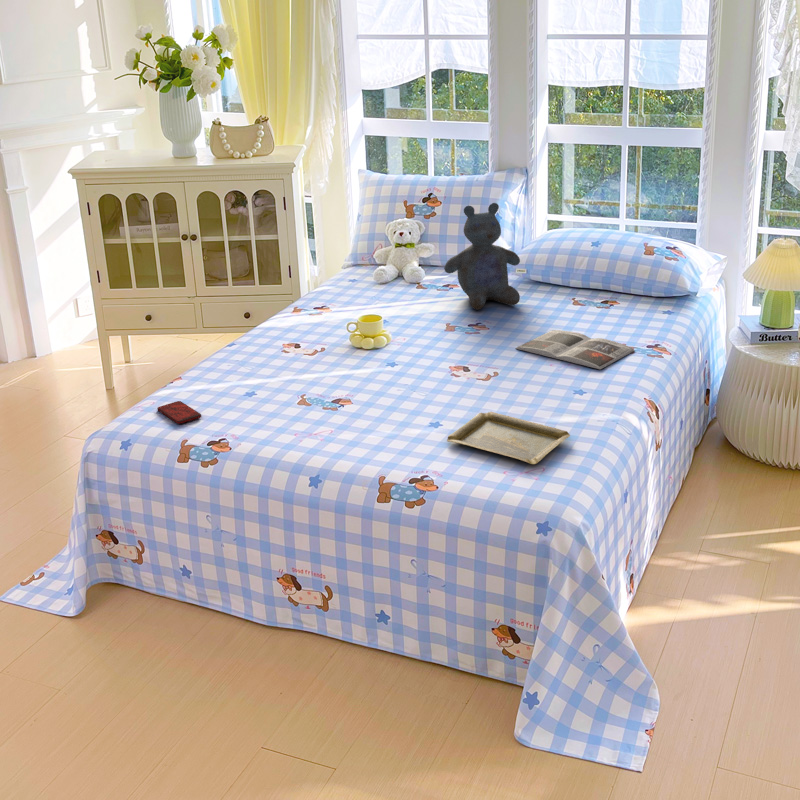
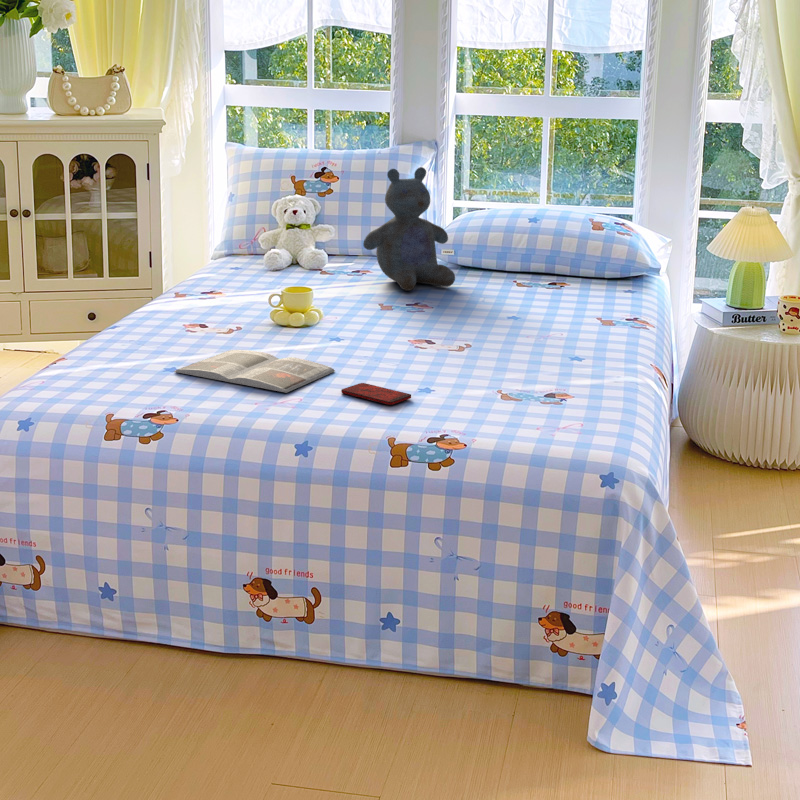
magazine: present [516,330,634,369] -> present [174,350,335,393]
smartphone: present [157,401,201,424] -> present [341,383,411,405]
tray: present [447,412,570,464] -> none [450,375,595,420]

